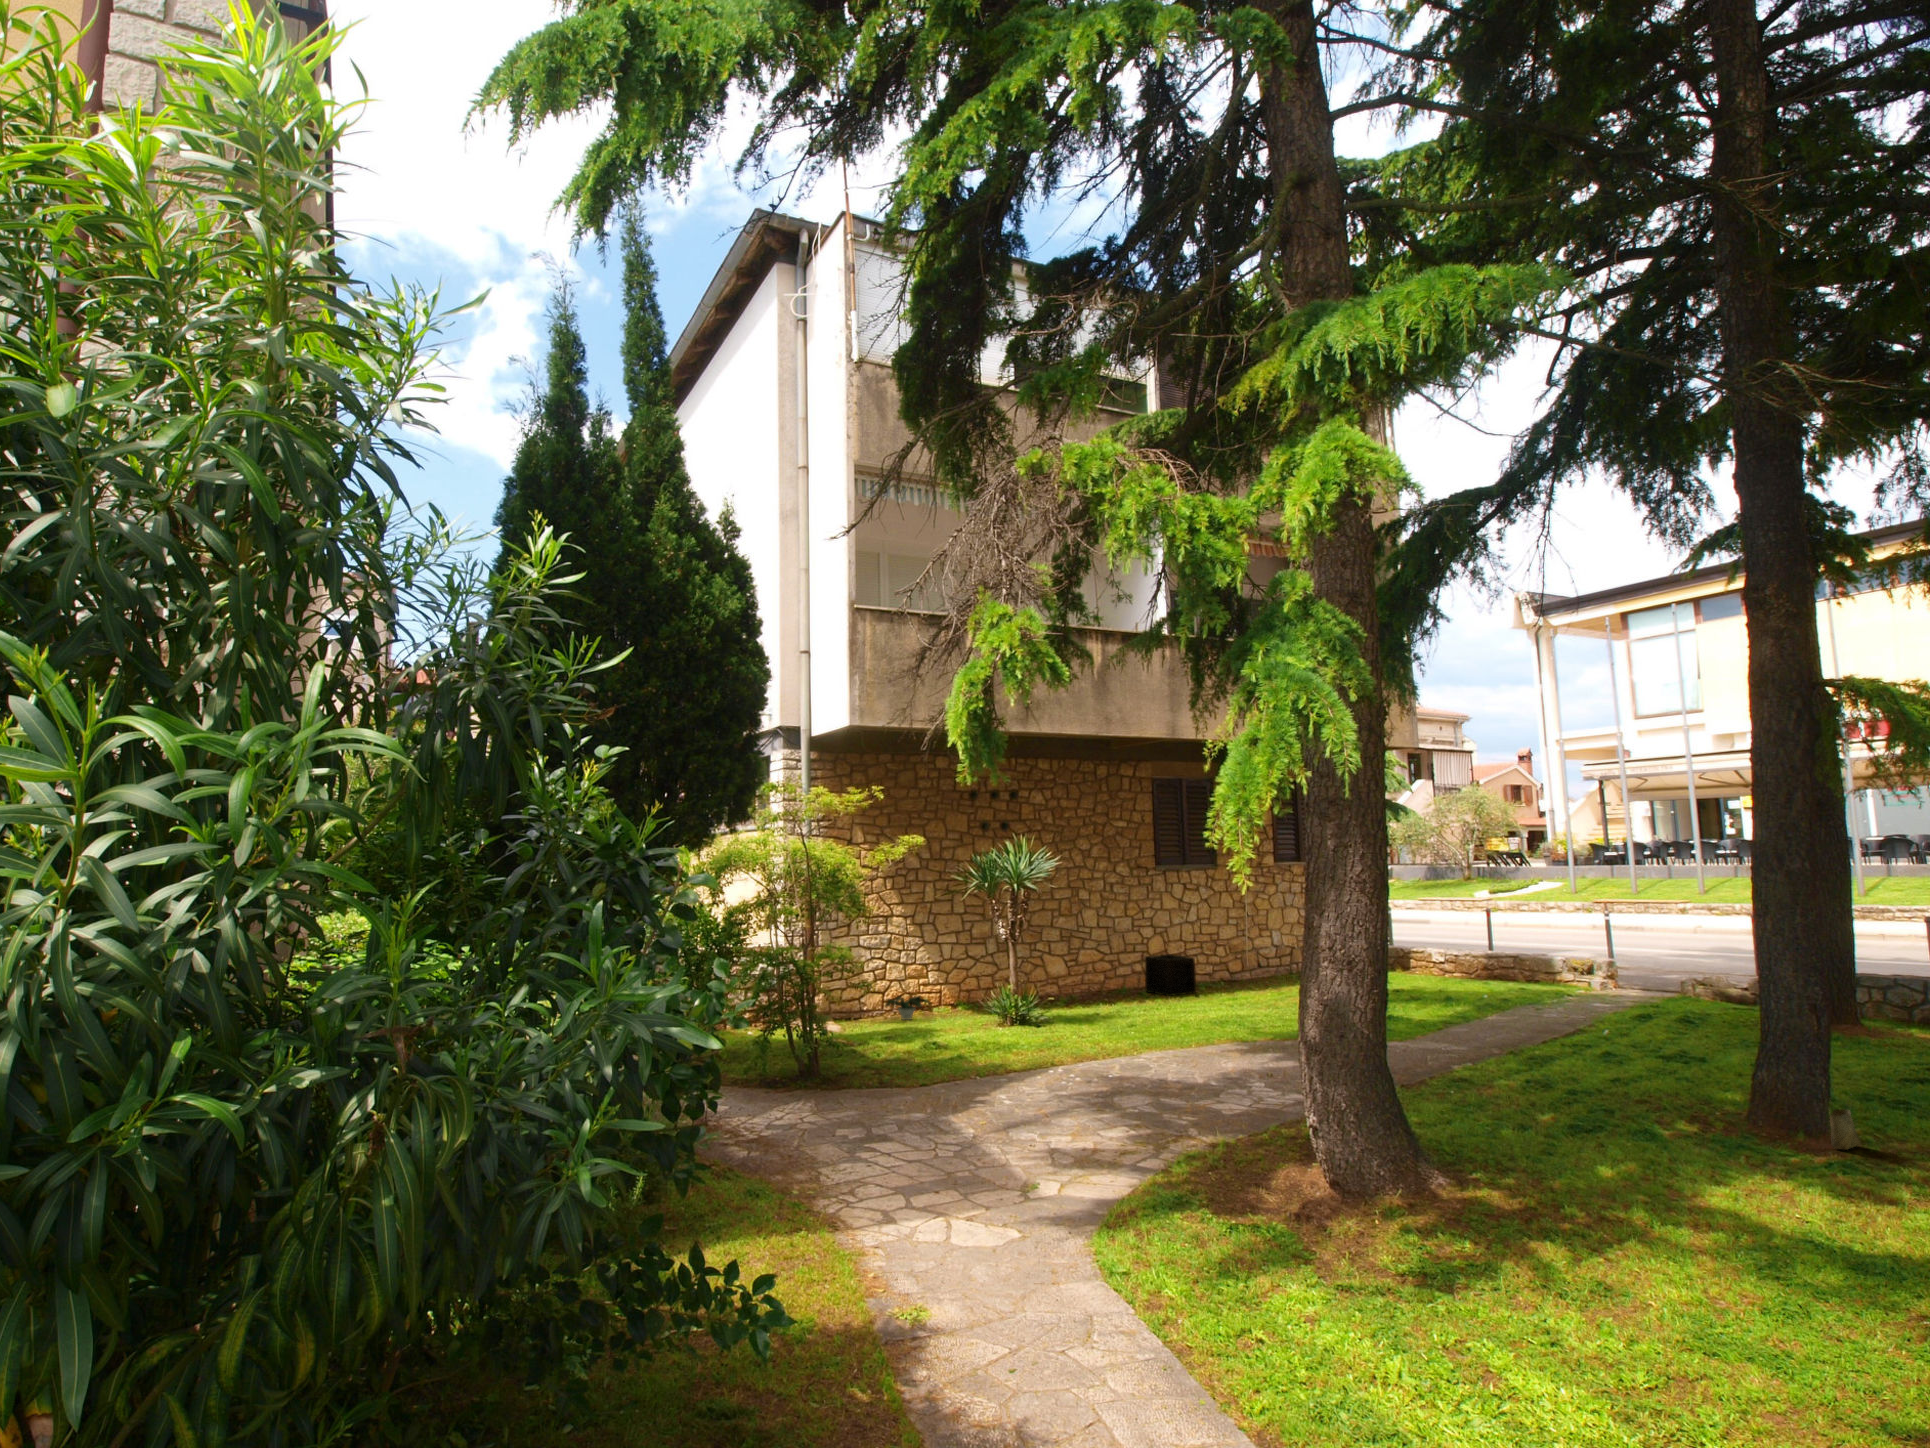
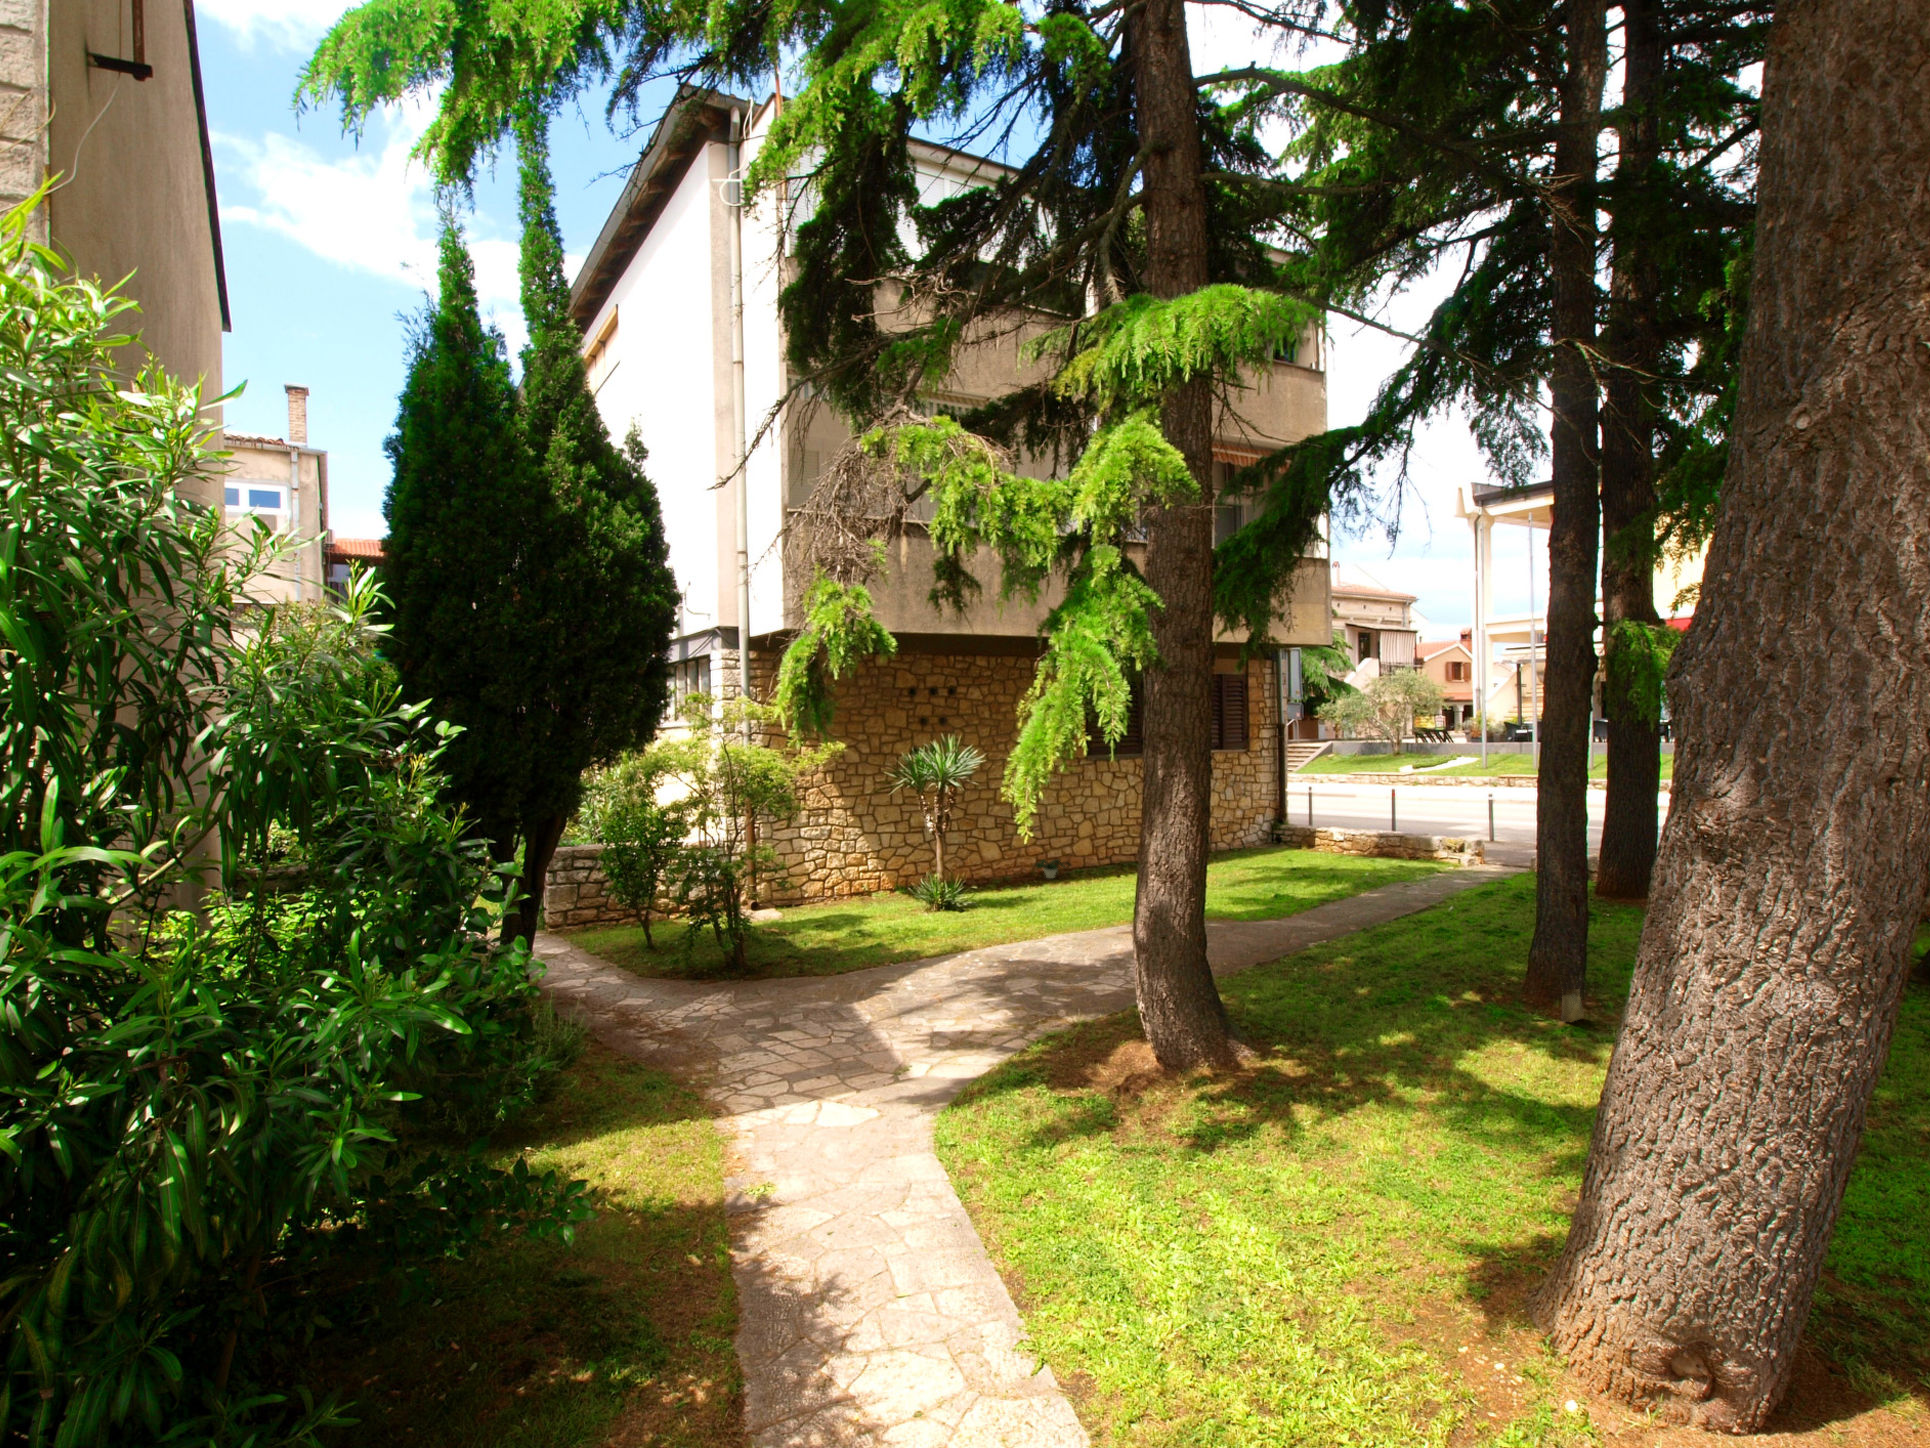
wooden crate: present [1145,954,1196,996] -> none [1071,838,1116,876]
potted plant: present [885,996,931,1020] -> present [1036,859,1071,878]

